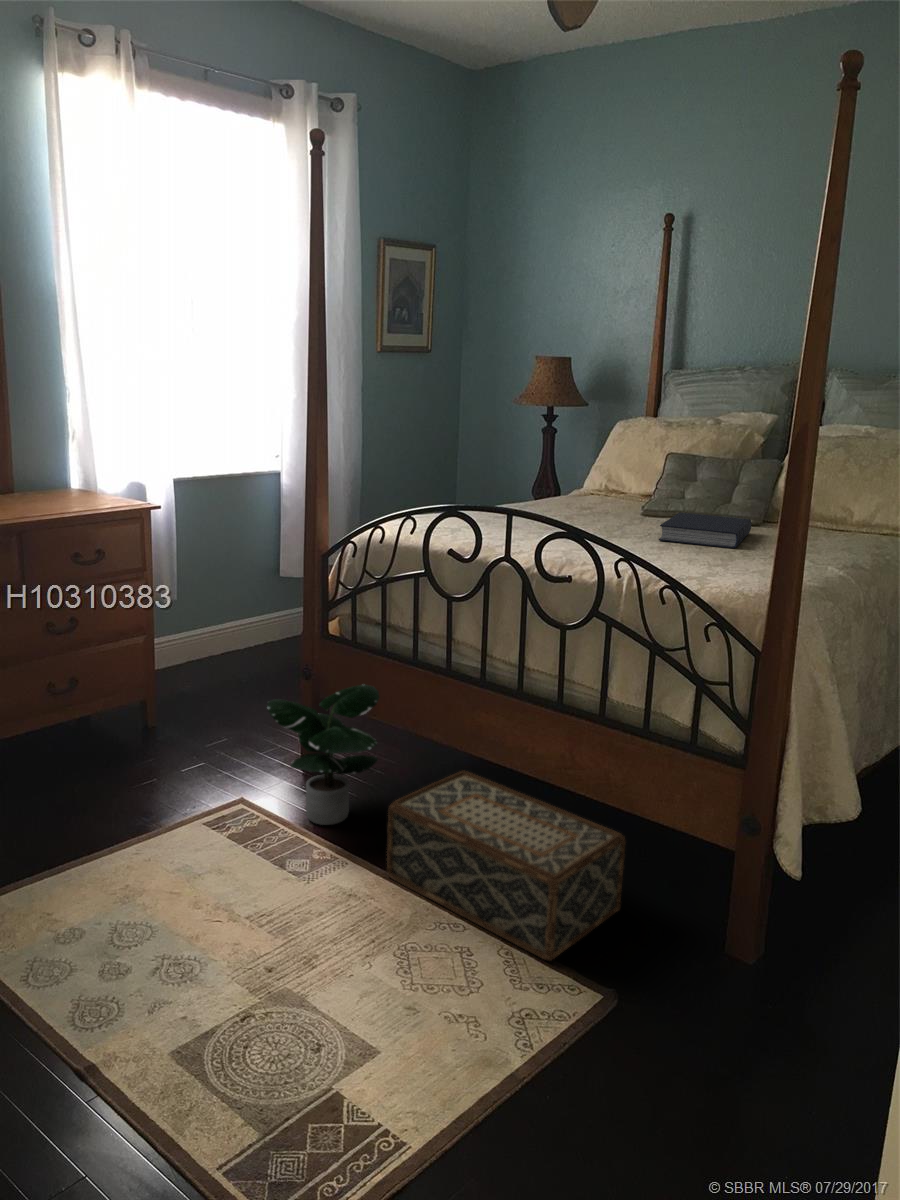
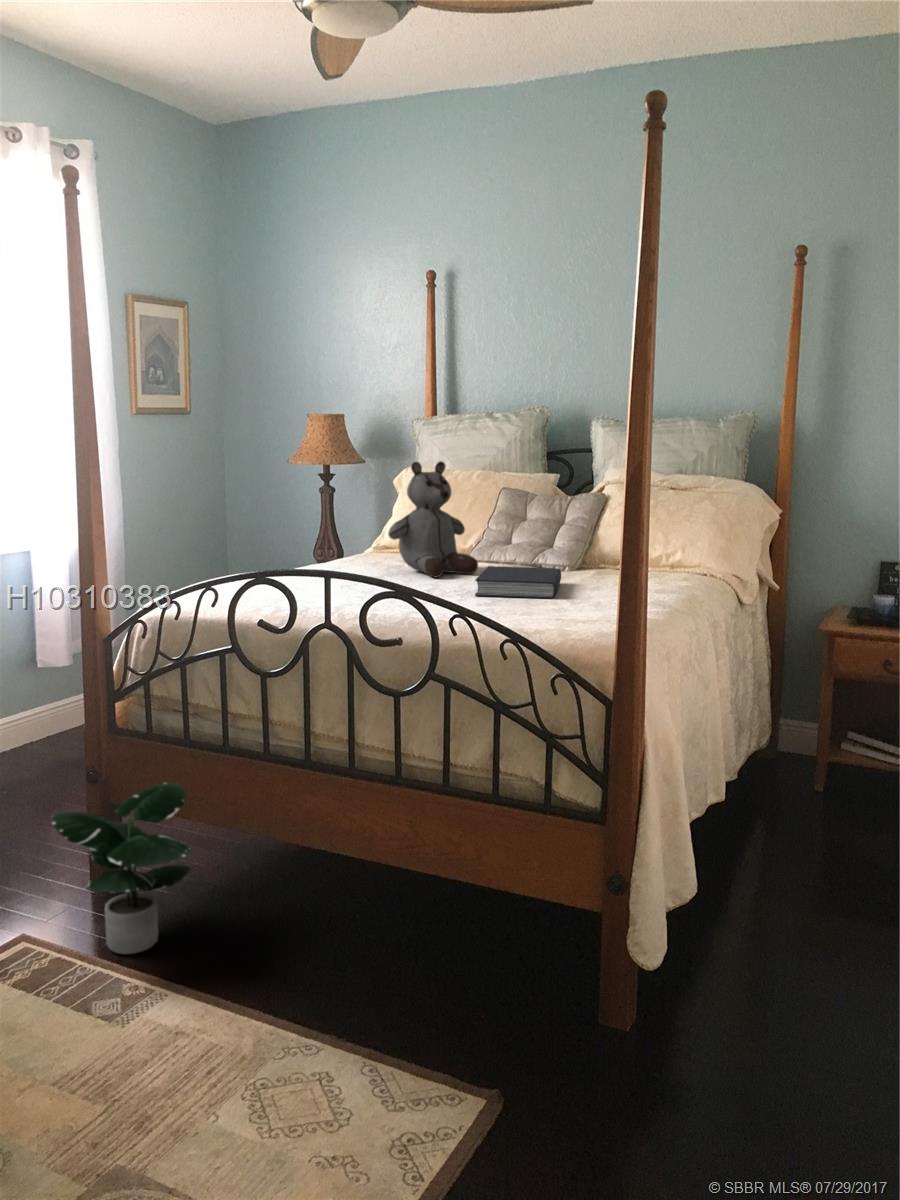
stuffed bear: none [588,407,672,520] -> present [388,461,478,577]
woven basket: present [387,770,626,961] -> none [215,867,486,1071]

